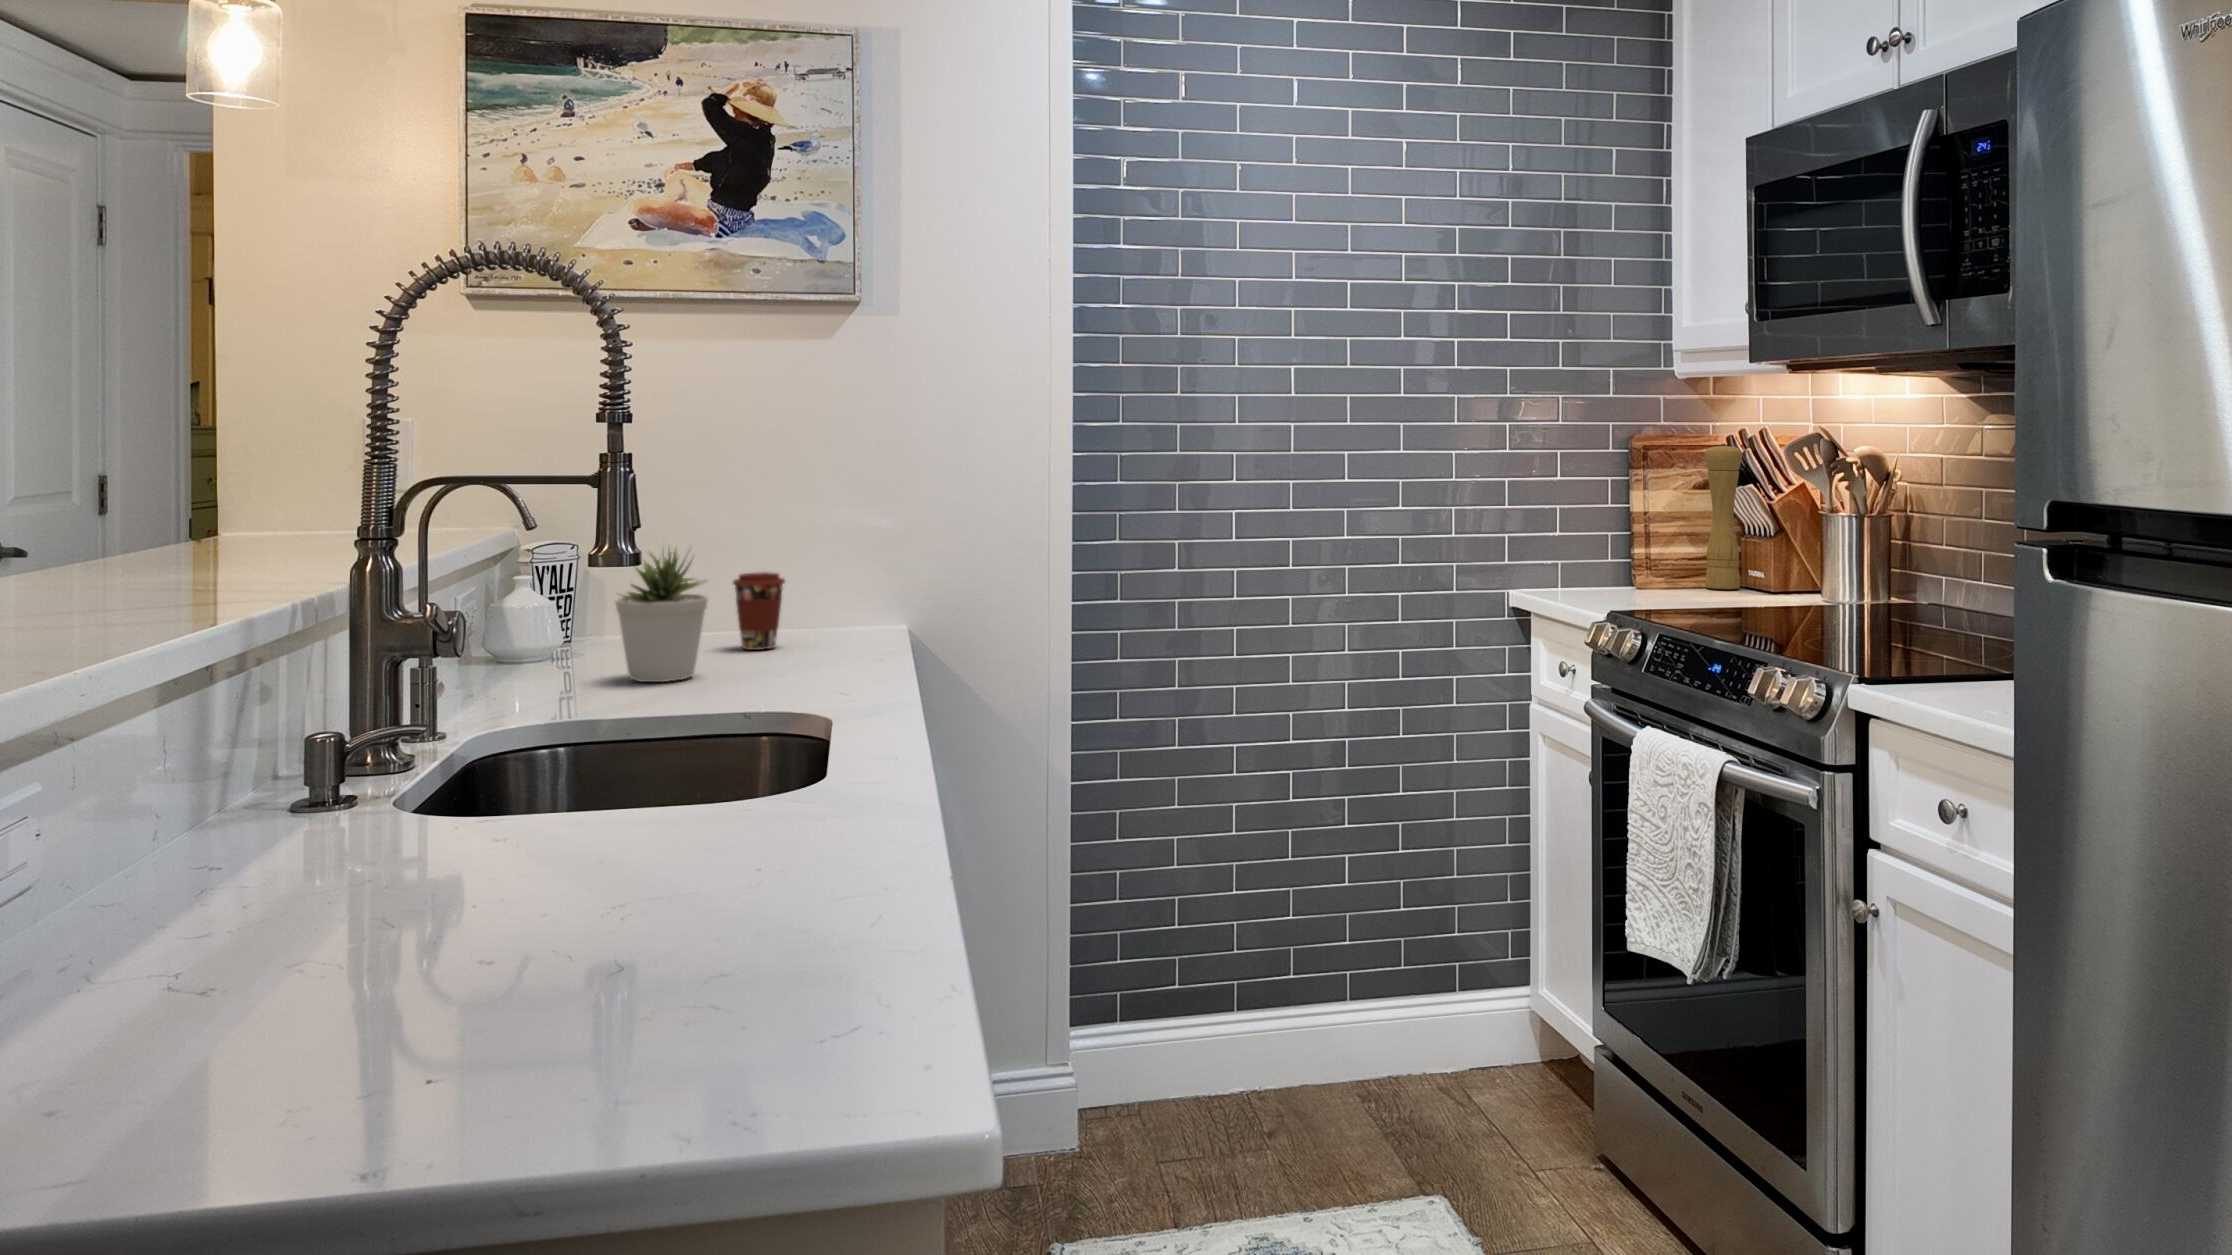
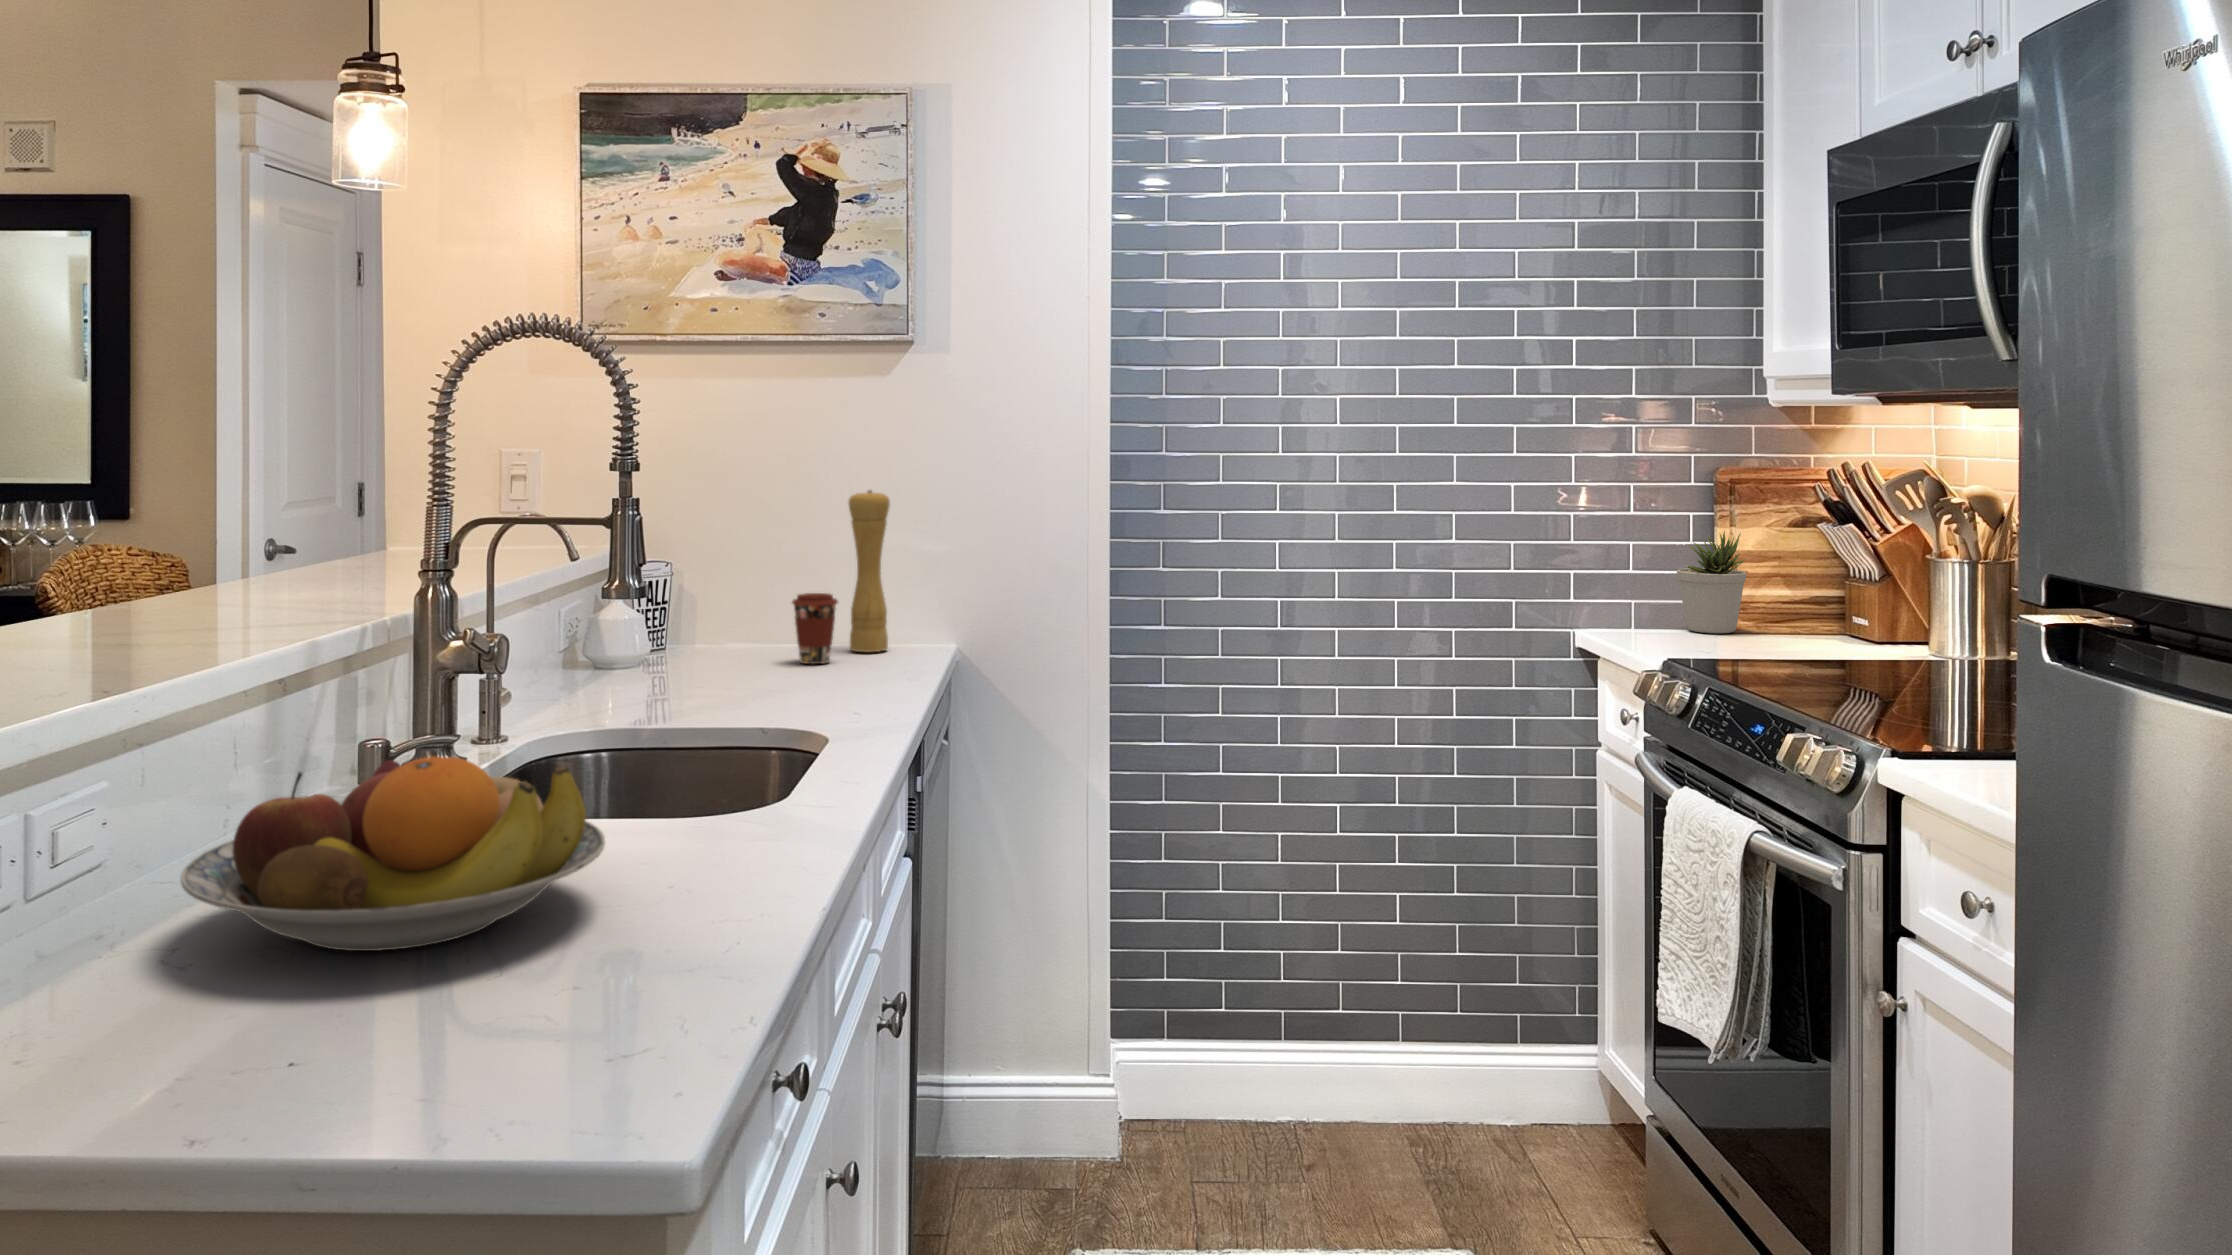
pepper mill: present [1705,444,1742,589] -> present [849,490,890,652]
potted plant: present [615,550,708,682] -> present [1677,531,1747,633]
fruit bowl: none [198,729,710,954] -> present [181,756,605,951]

